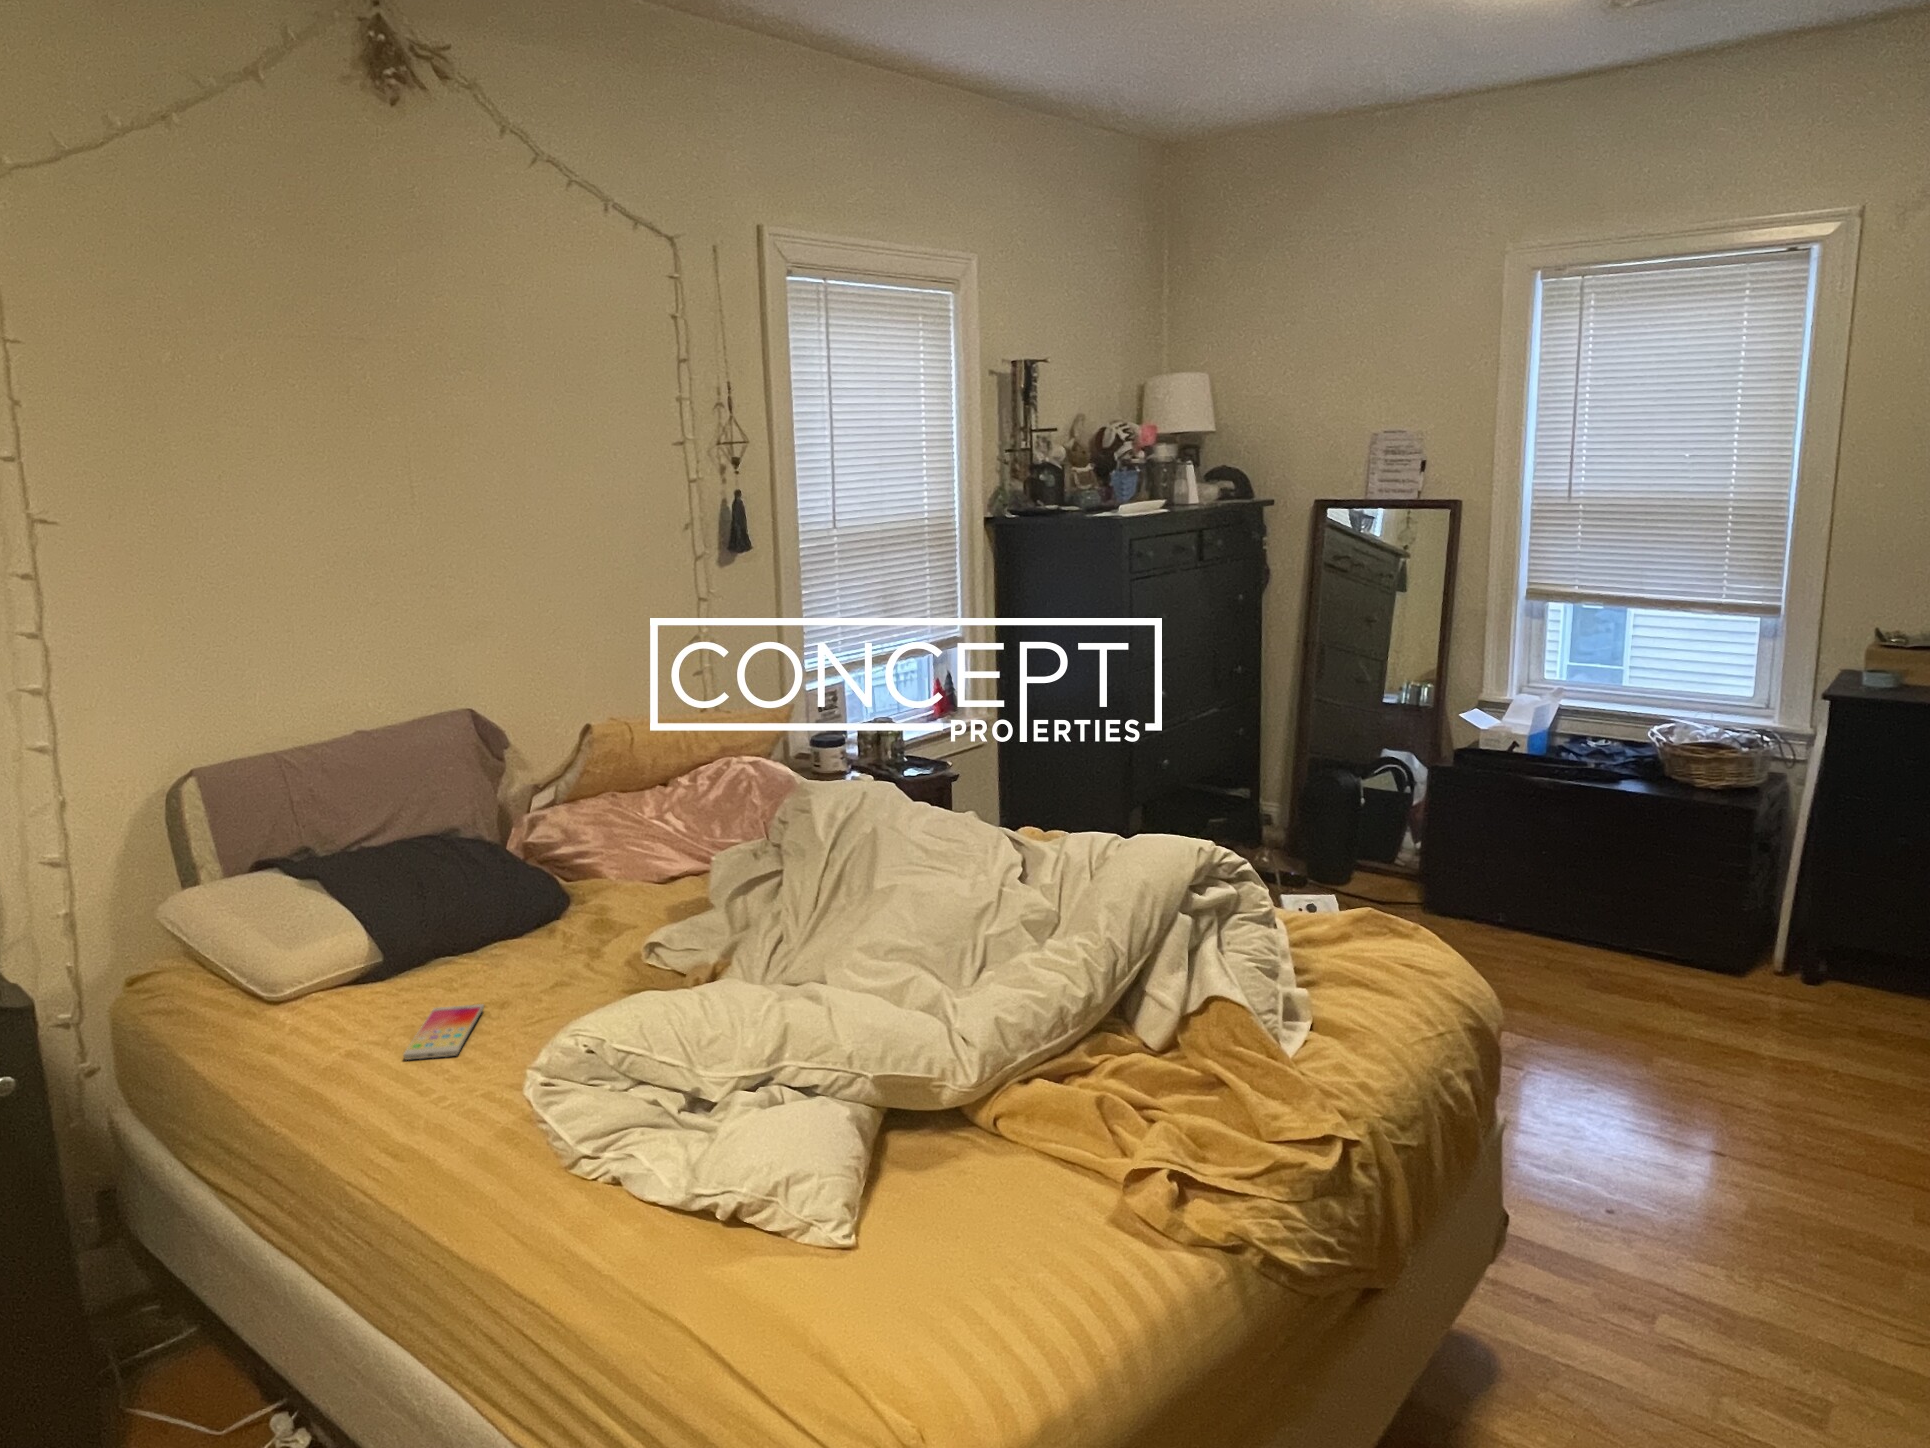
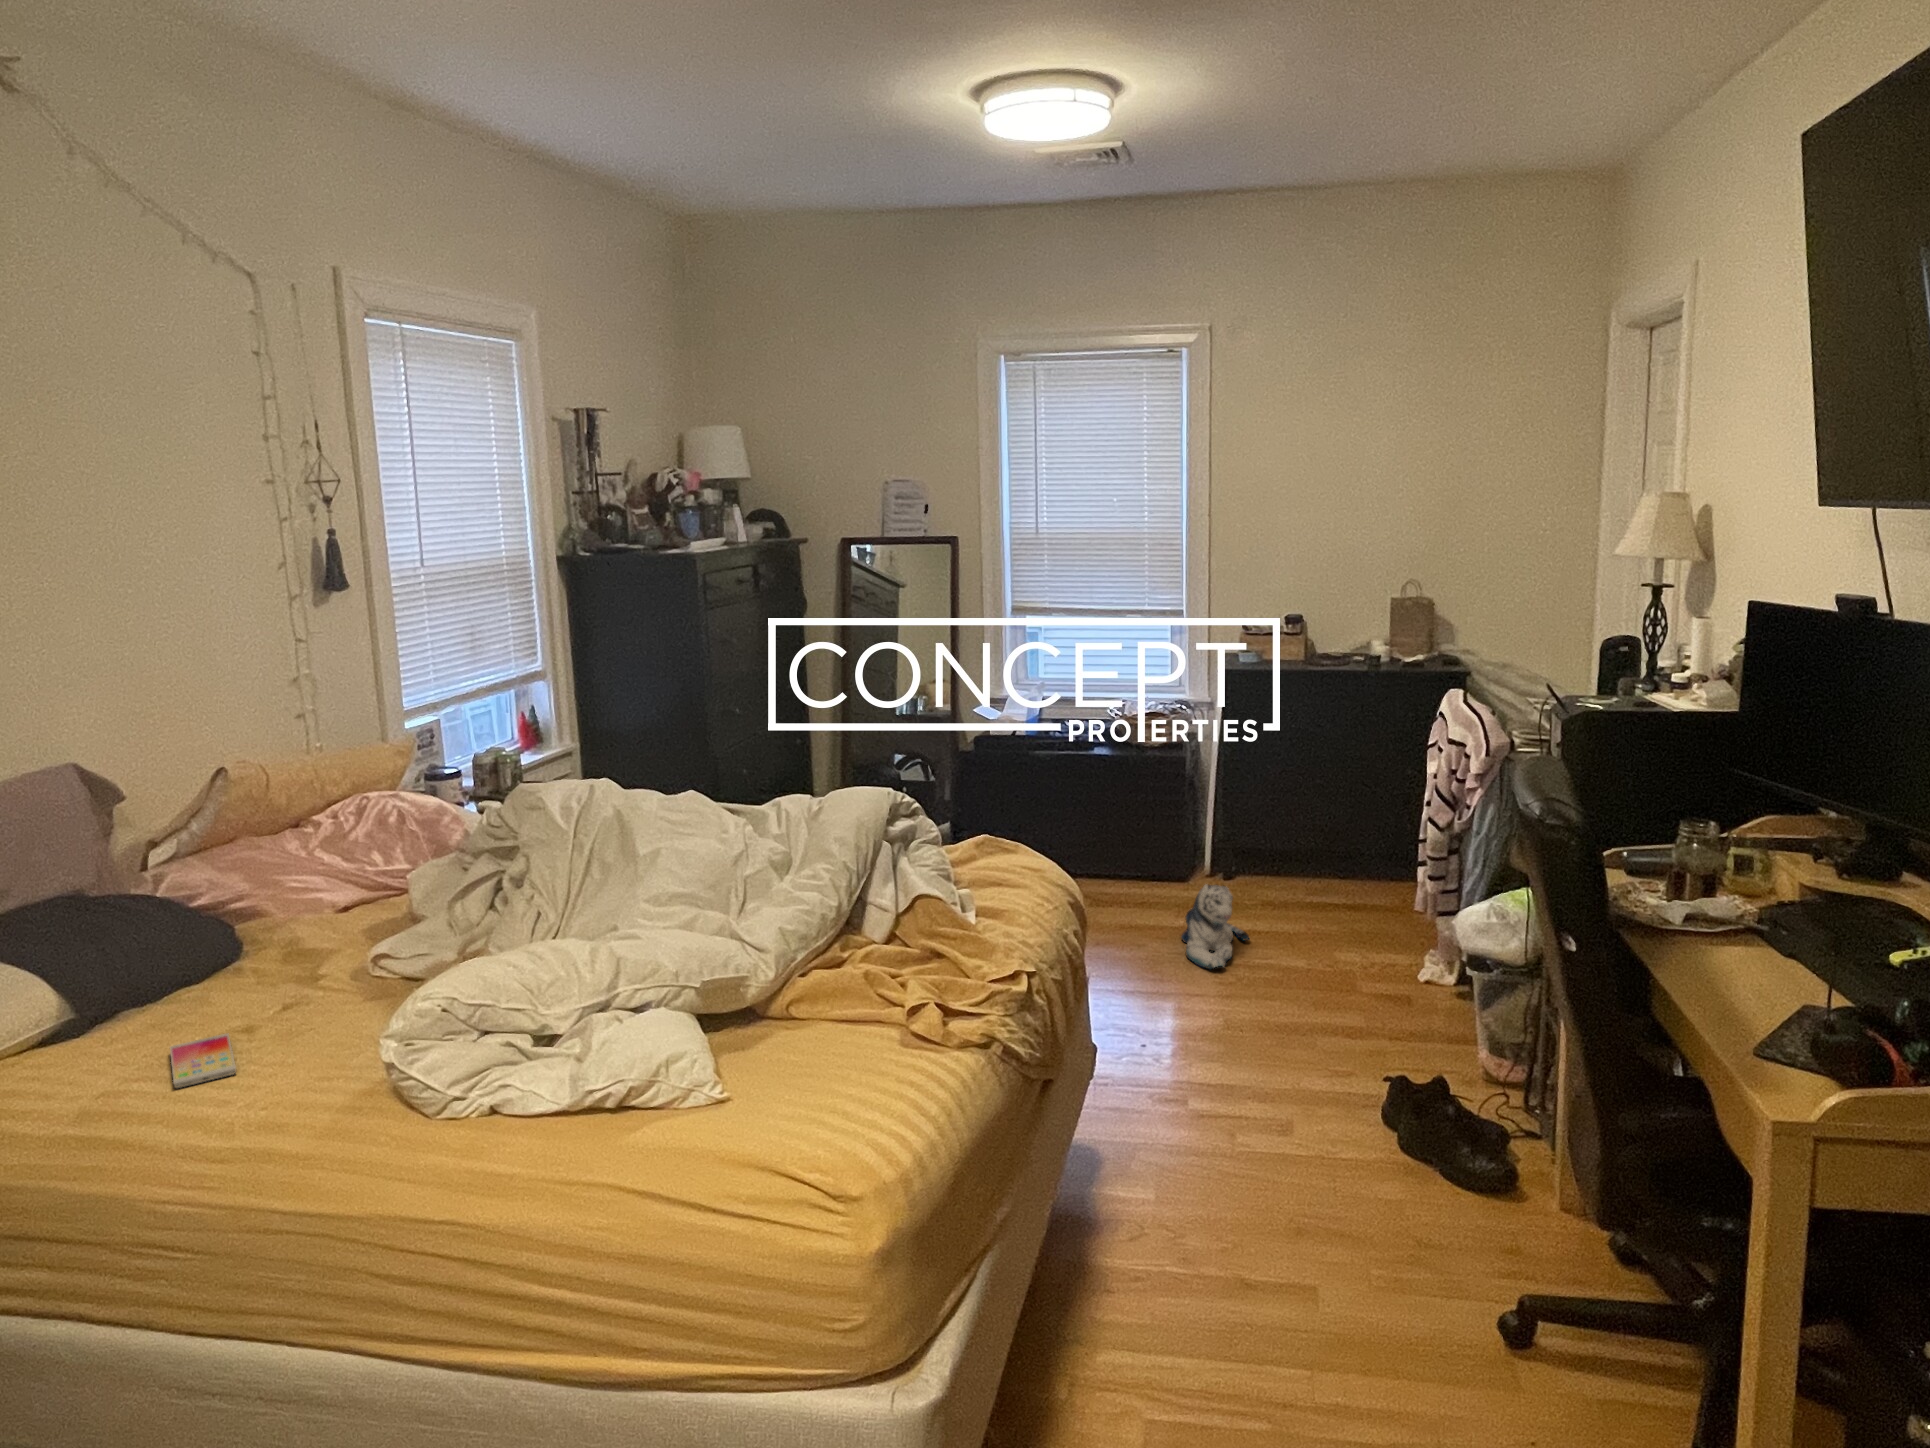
plush toy: none [1714,991,1831,1117] -> present [1181,884,1249,969]

